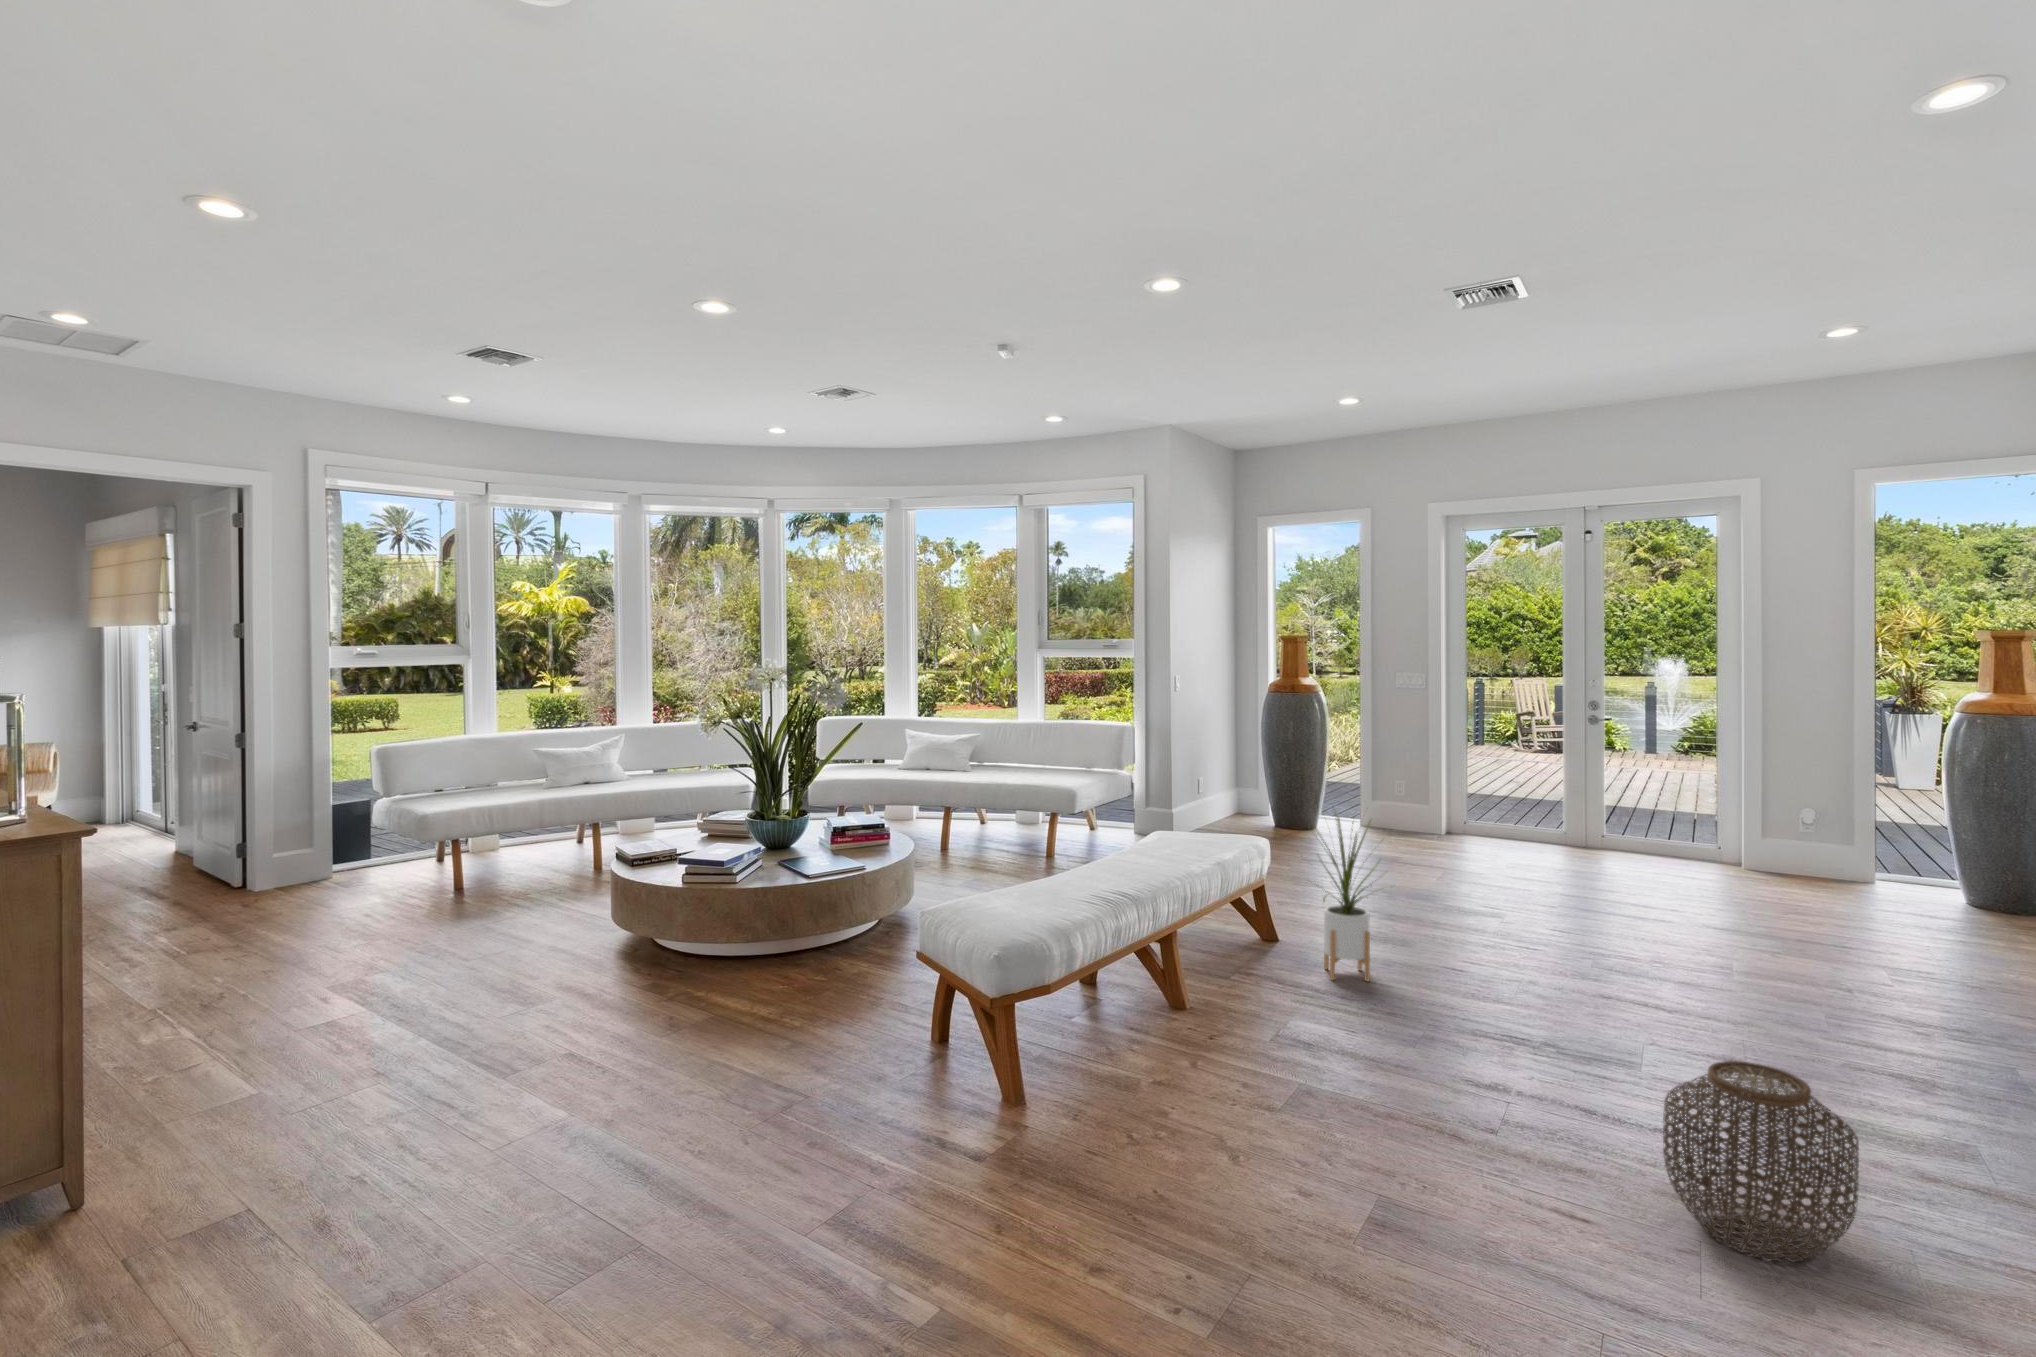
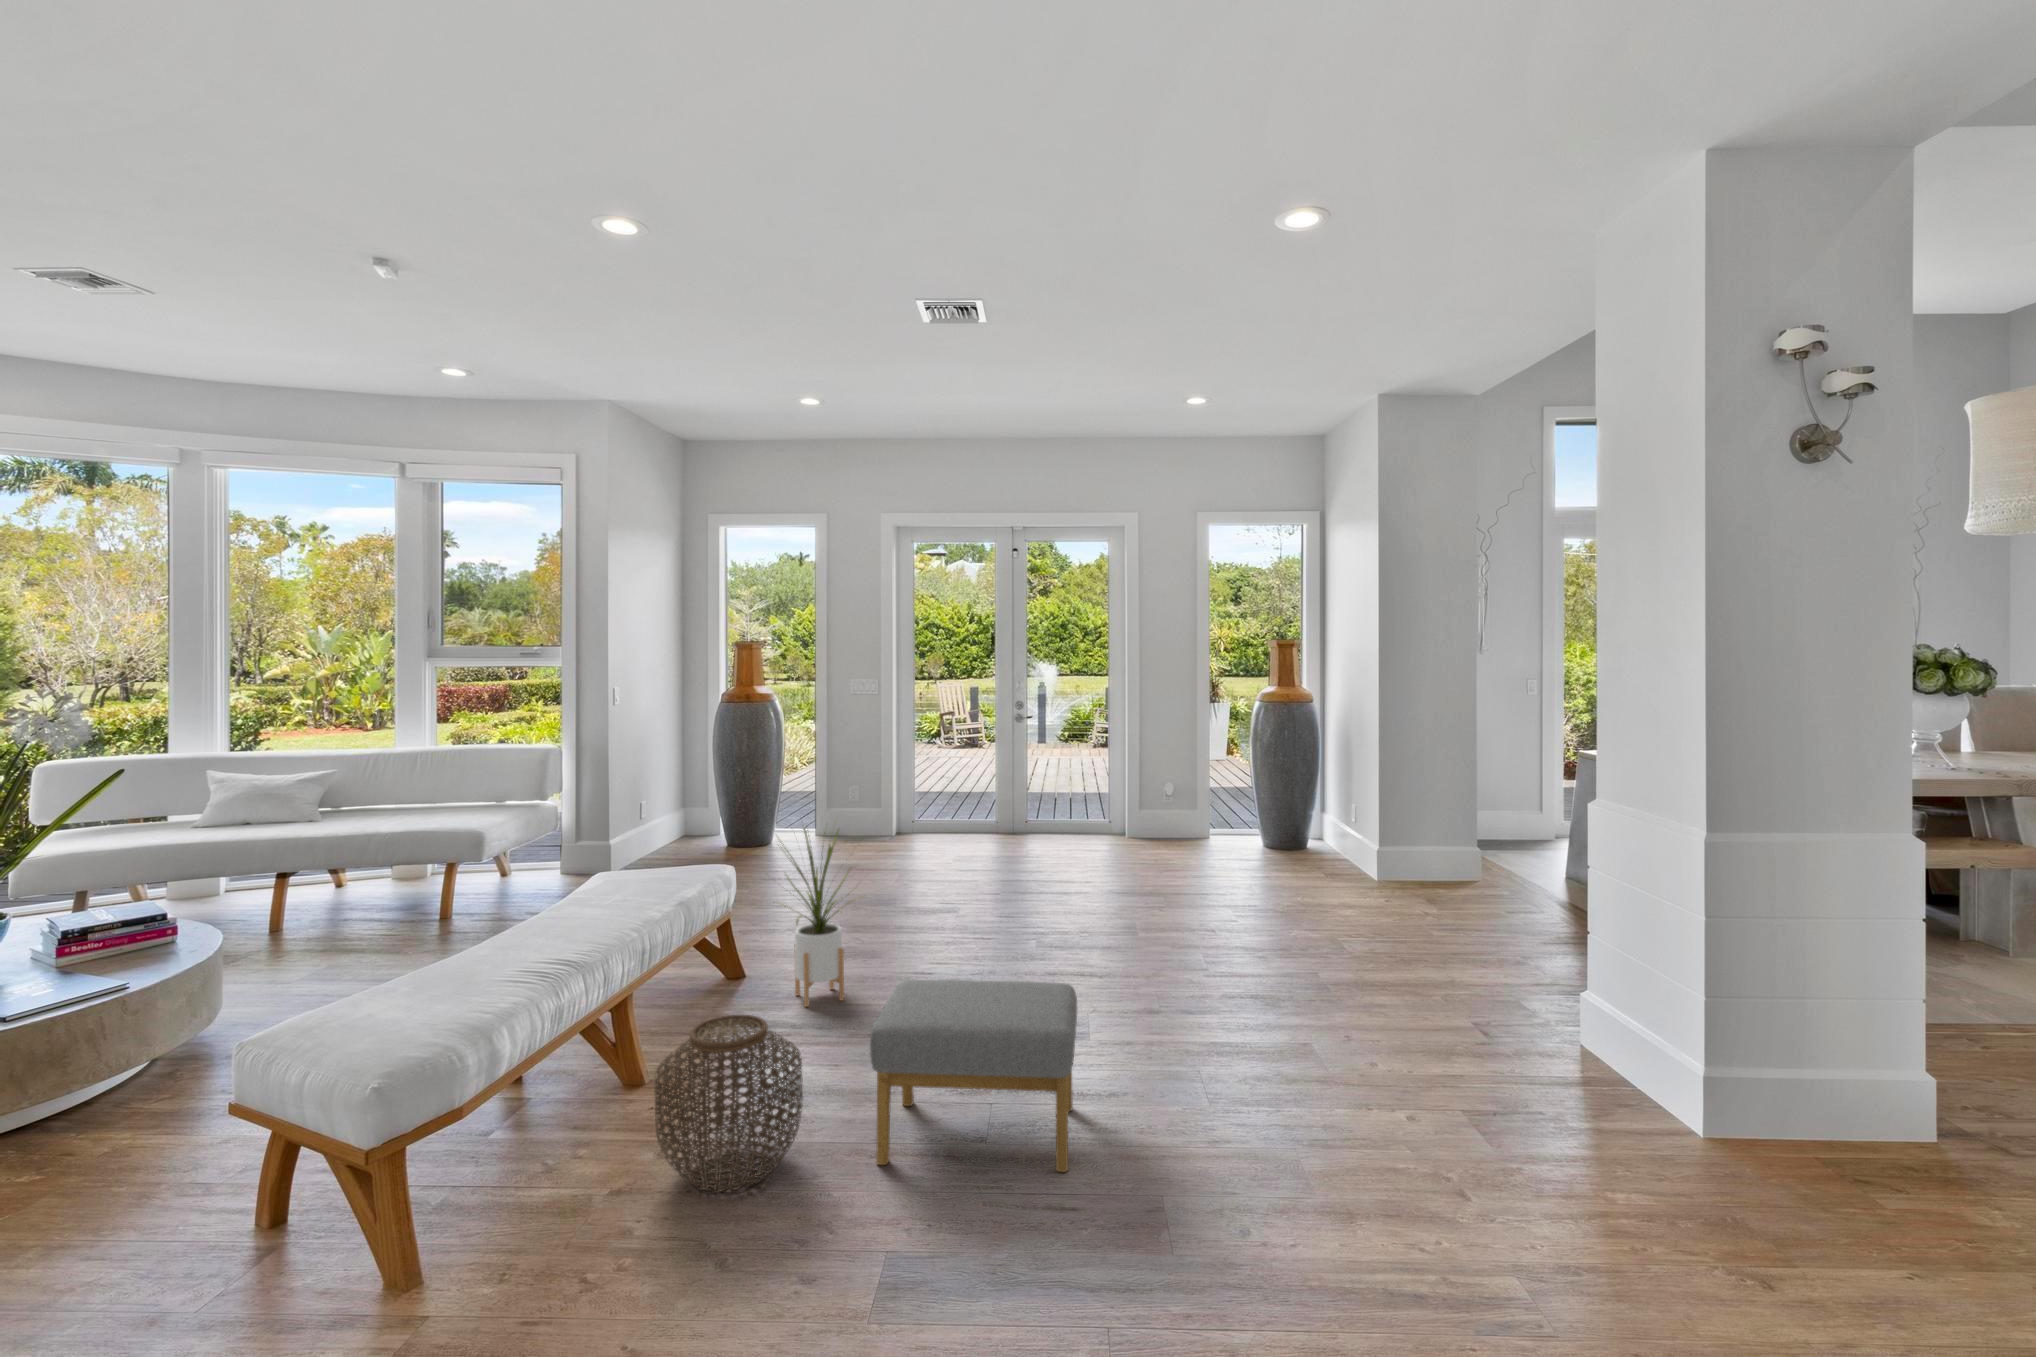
footstool: none [1362,961,1589,1168] -> present [870,980,1077,1172]
woven basket: present [1663,1061,1859,1262] -> present [655,1015,803,1192]

